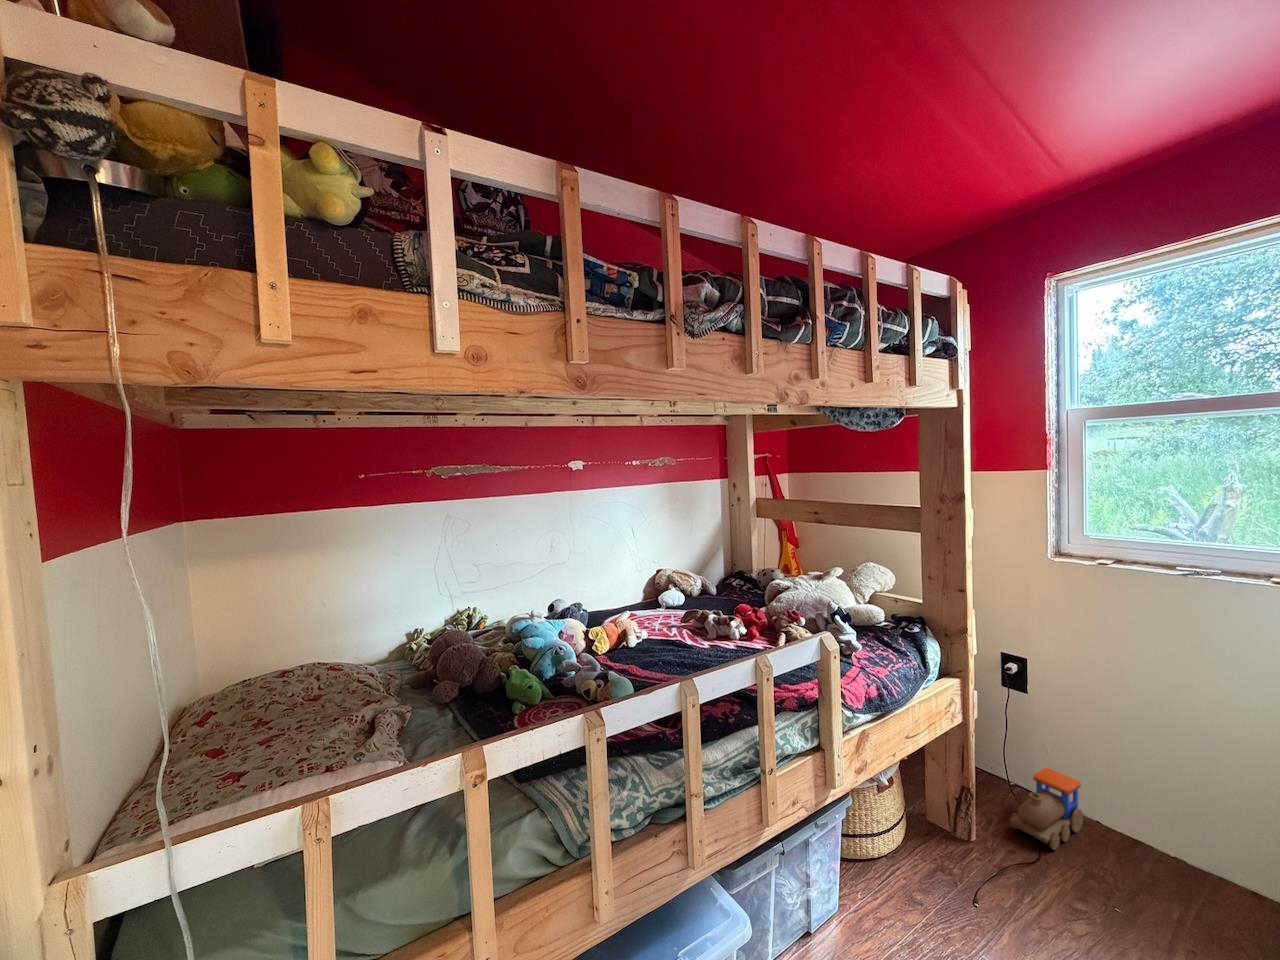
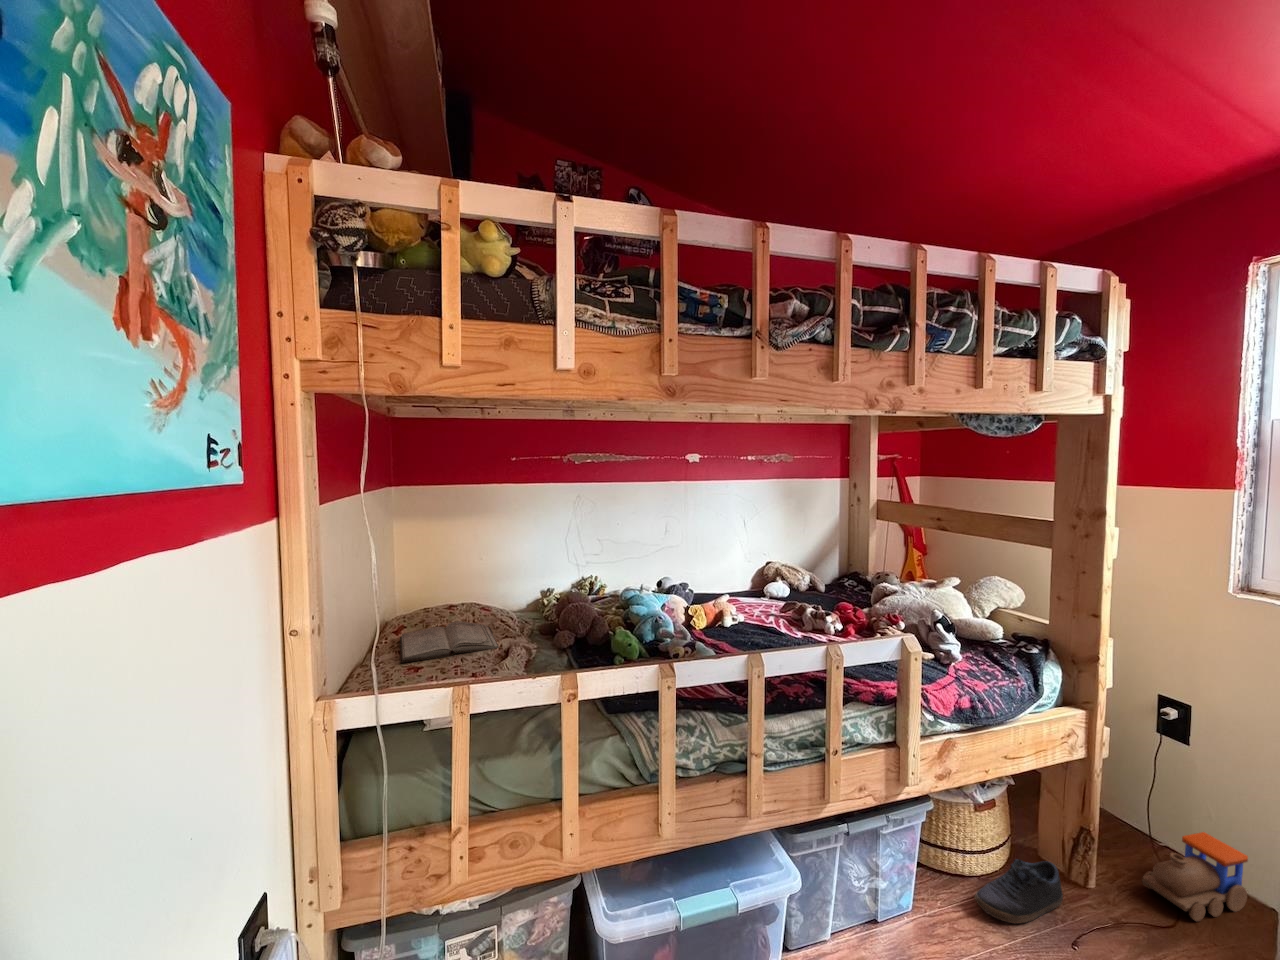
diary: none [210,689,364,766] -> present [400,621,499,663]
shoe: none [888,825,957,897] -> present [974,859,1063,923]

